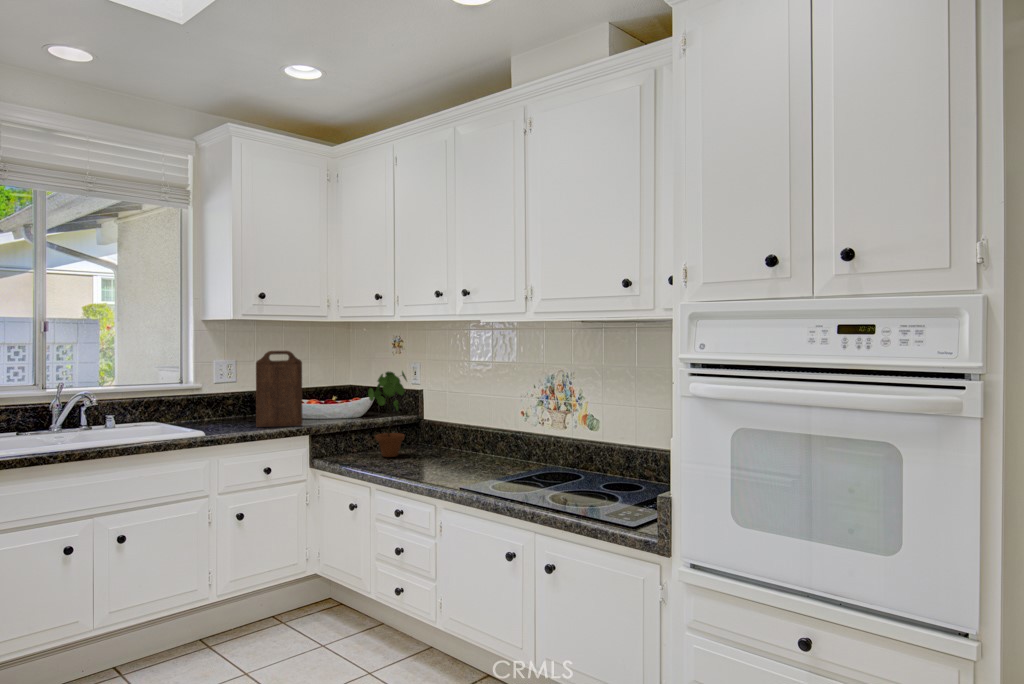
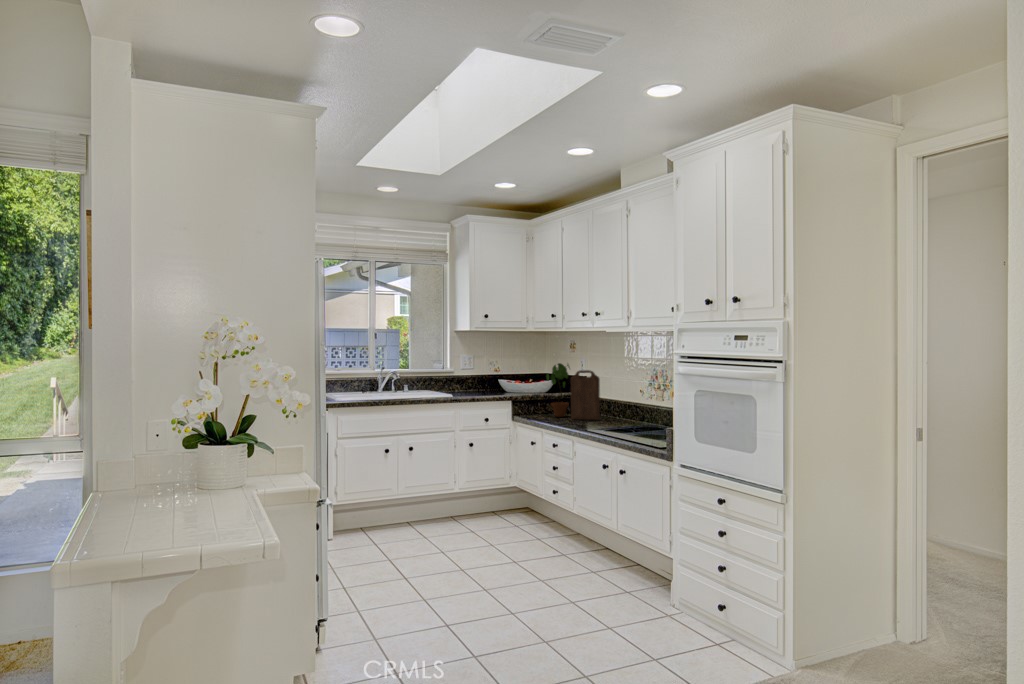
cutting board: present [256,351,302,427] -> present [571,370,600,420]

